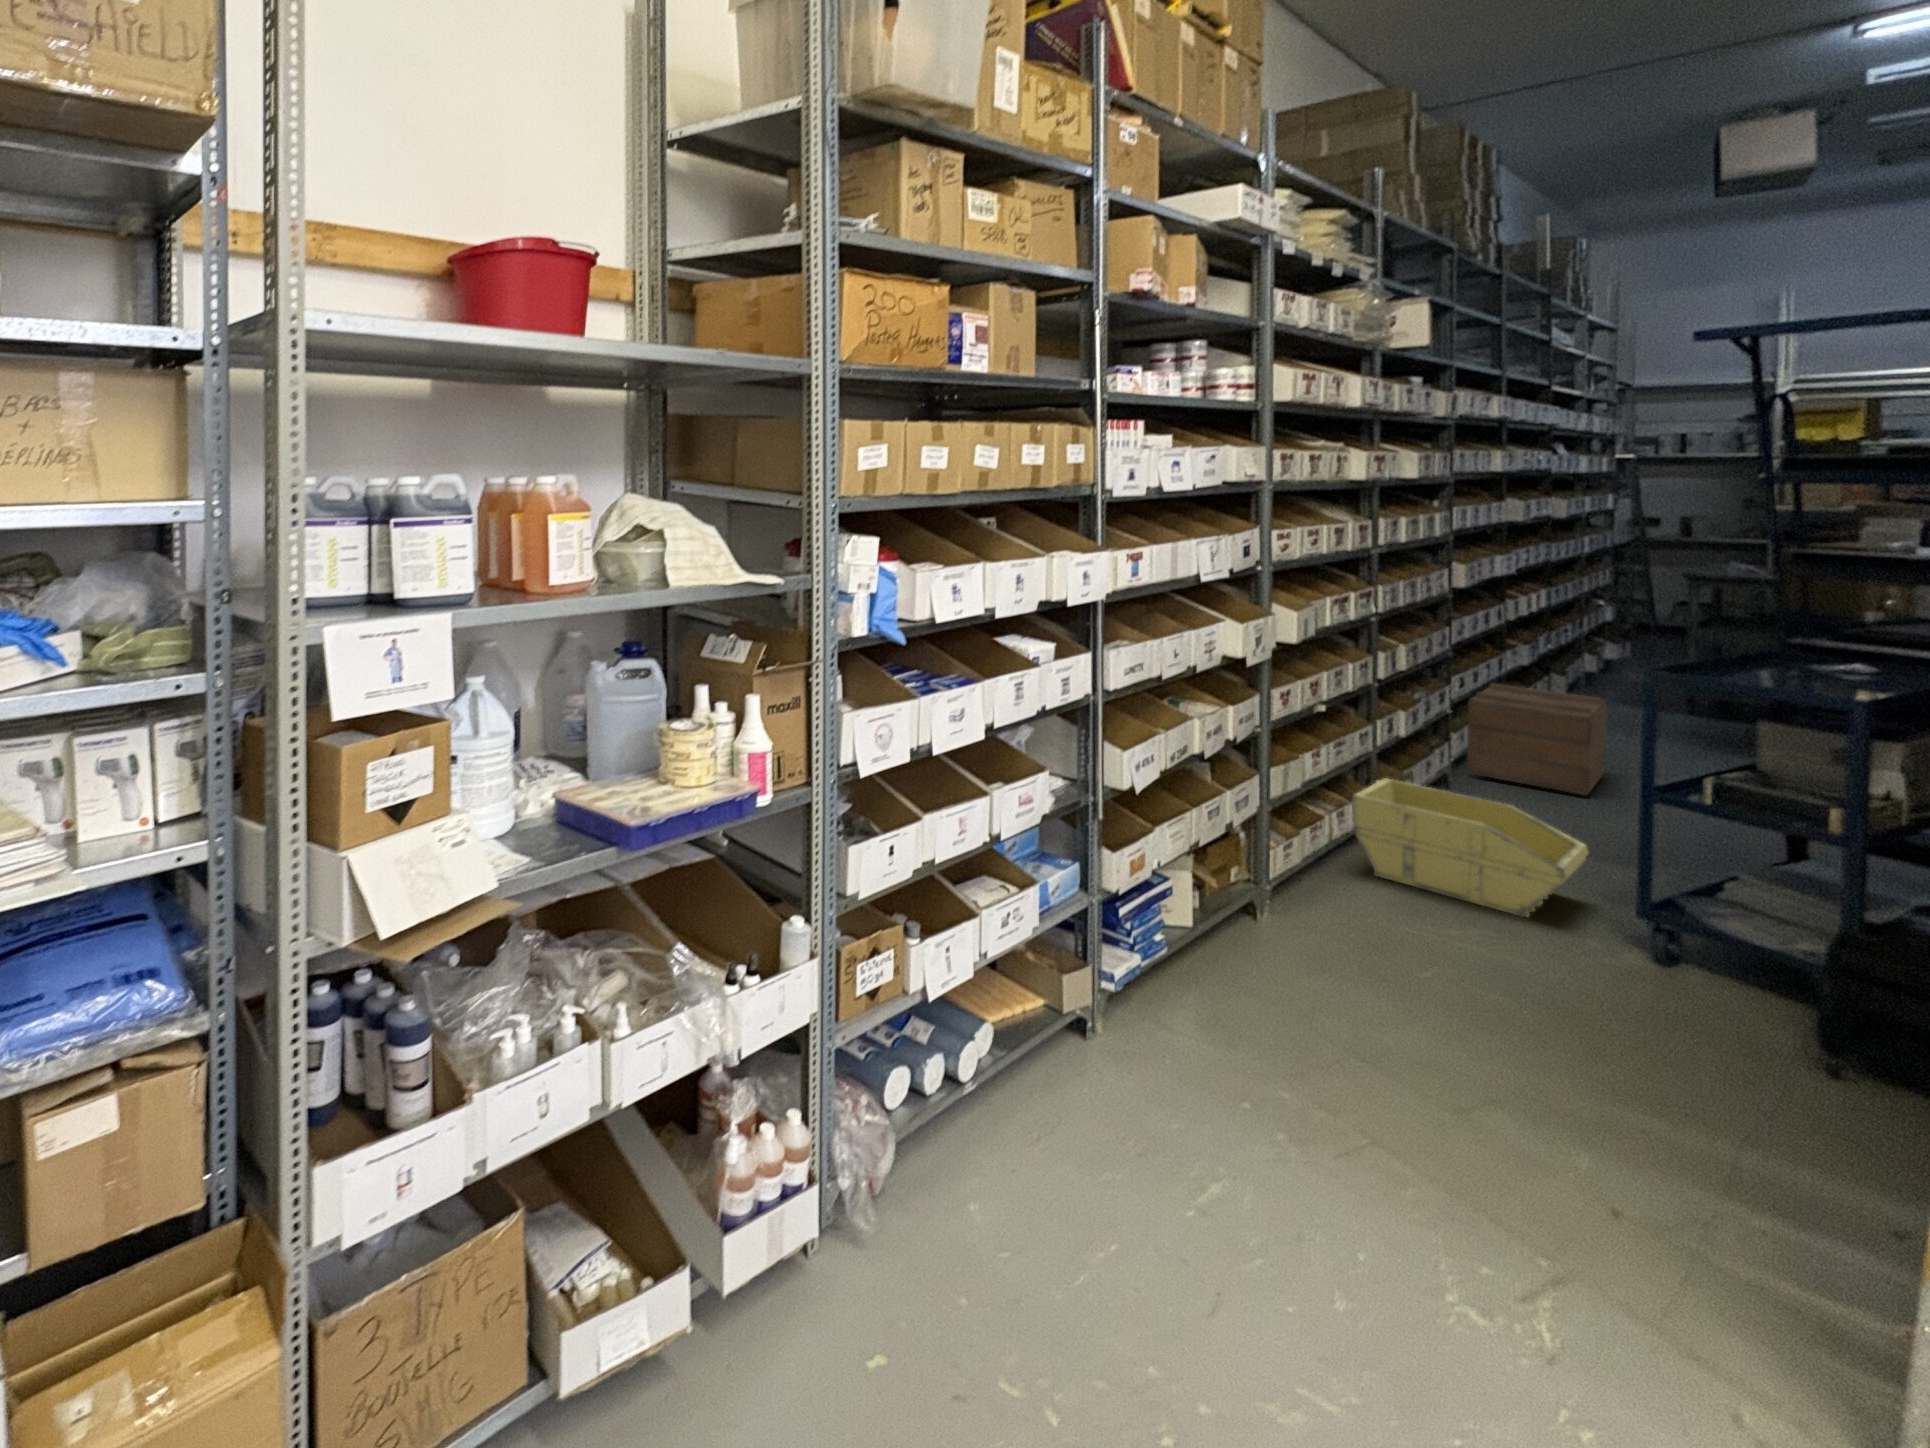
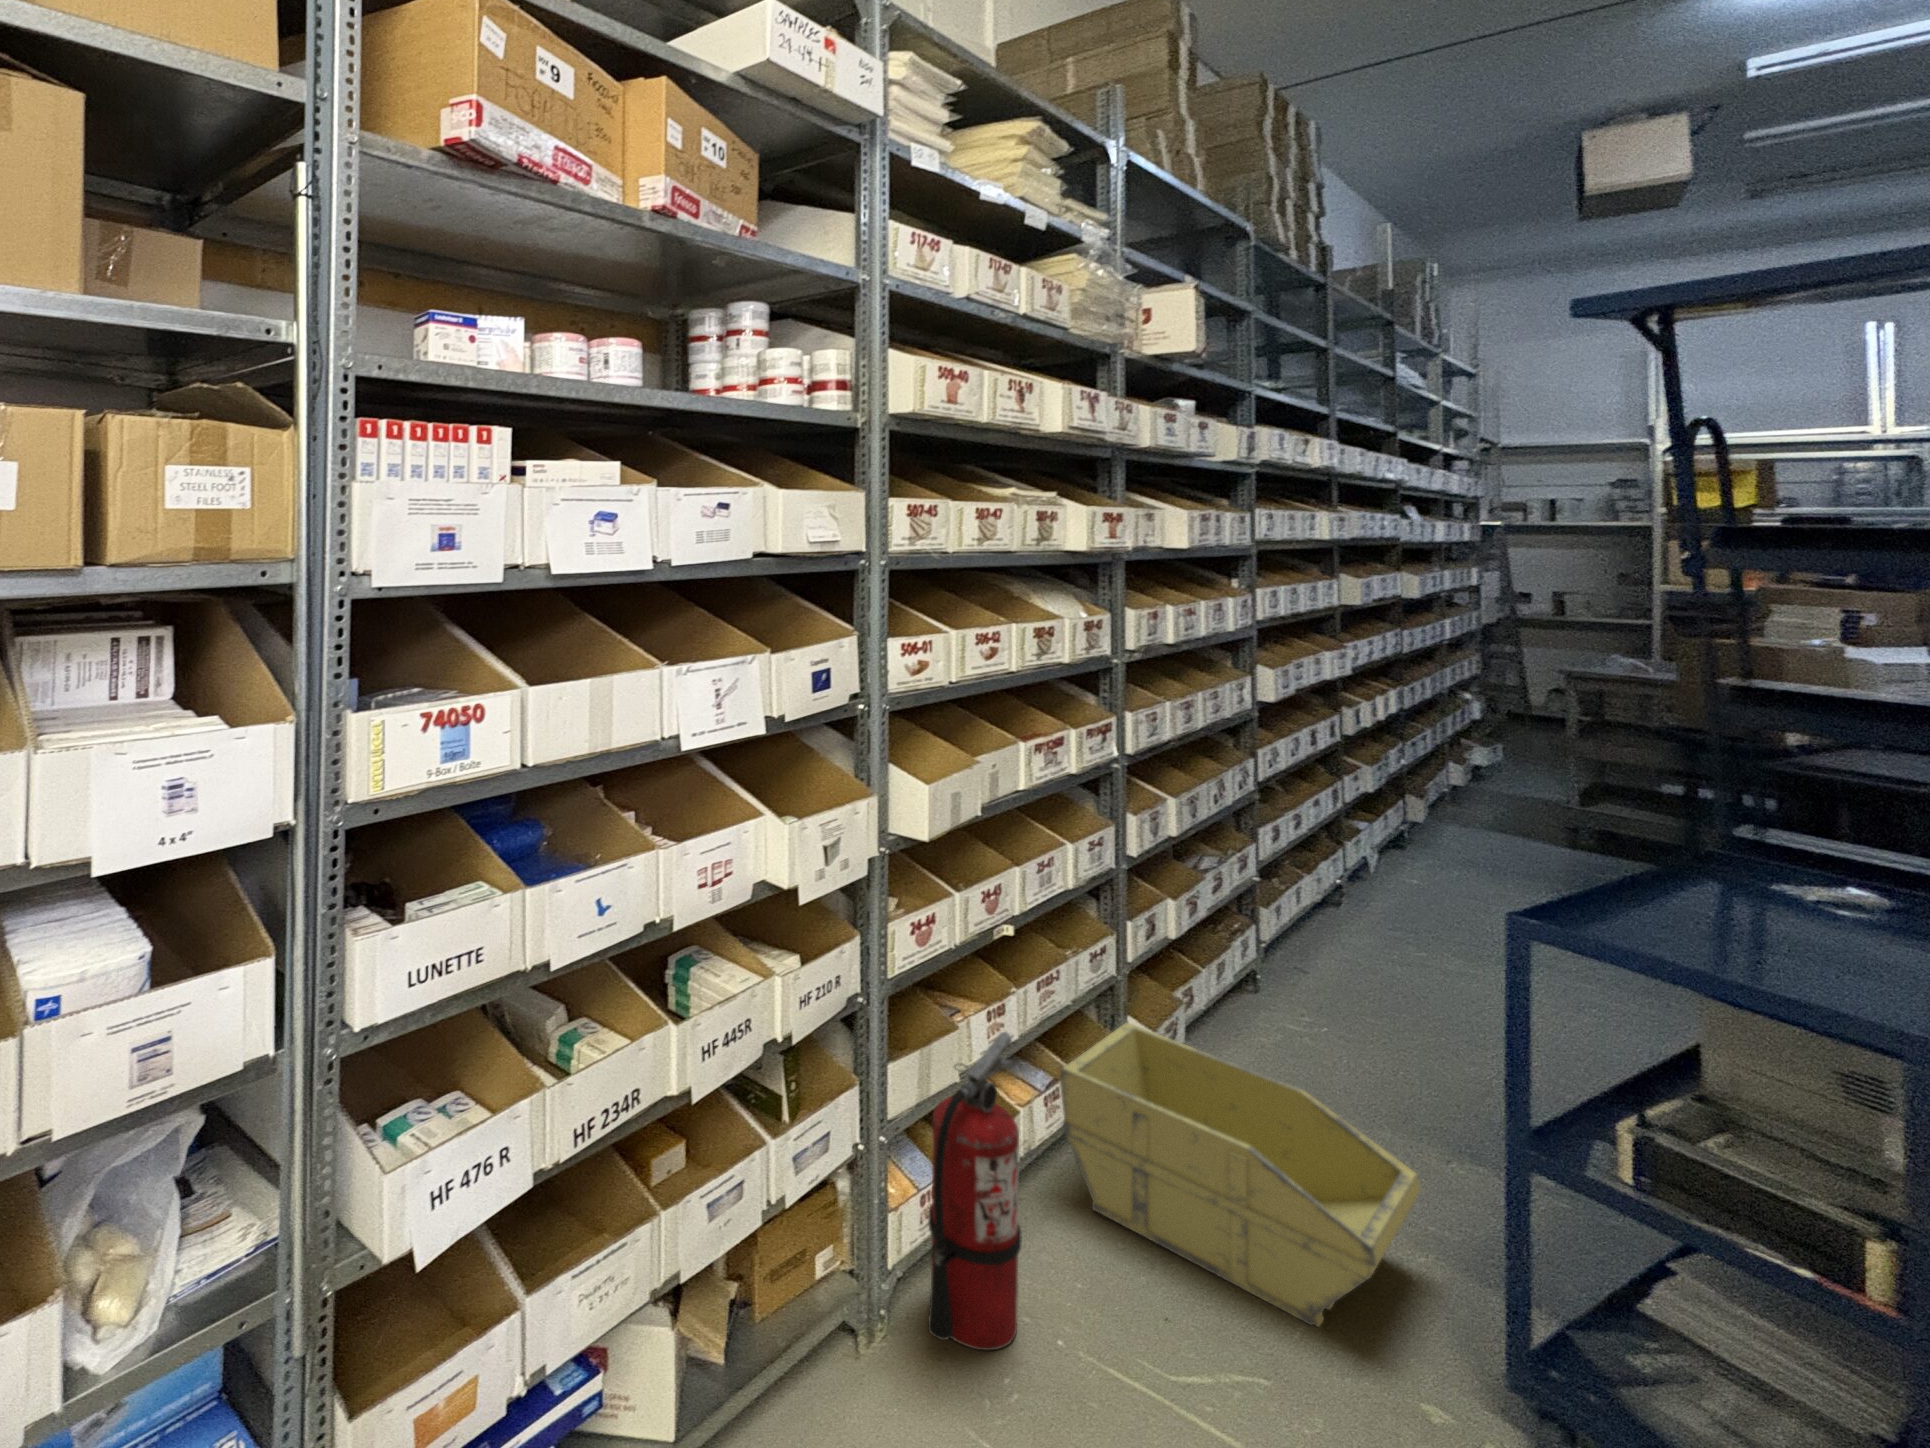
wooden crate: present [1466,684,1607,795] -> none [1283,827,1464,1004]
fire extinguisher: none [1293,757,1353,920] -> present [928,1032,1022,1350]

